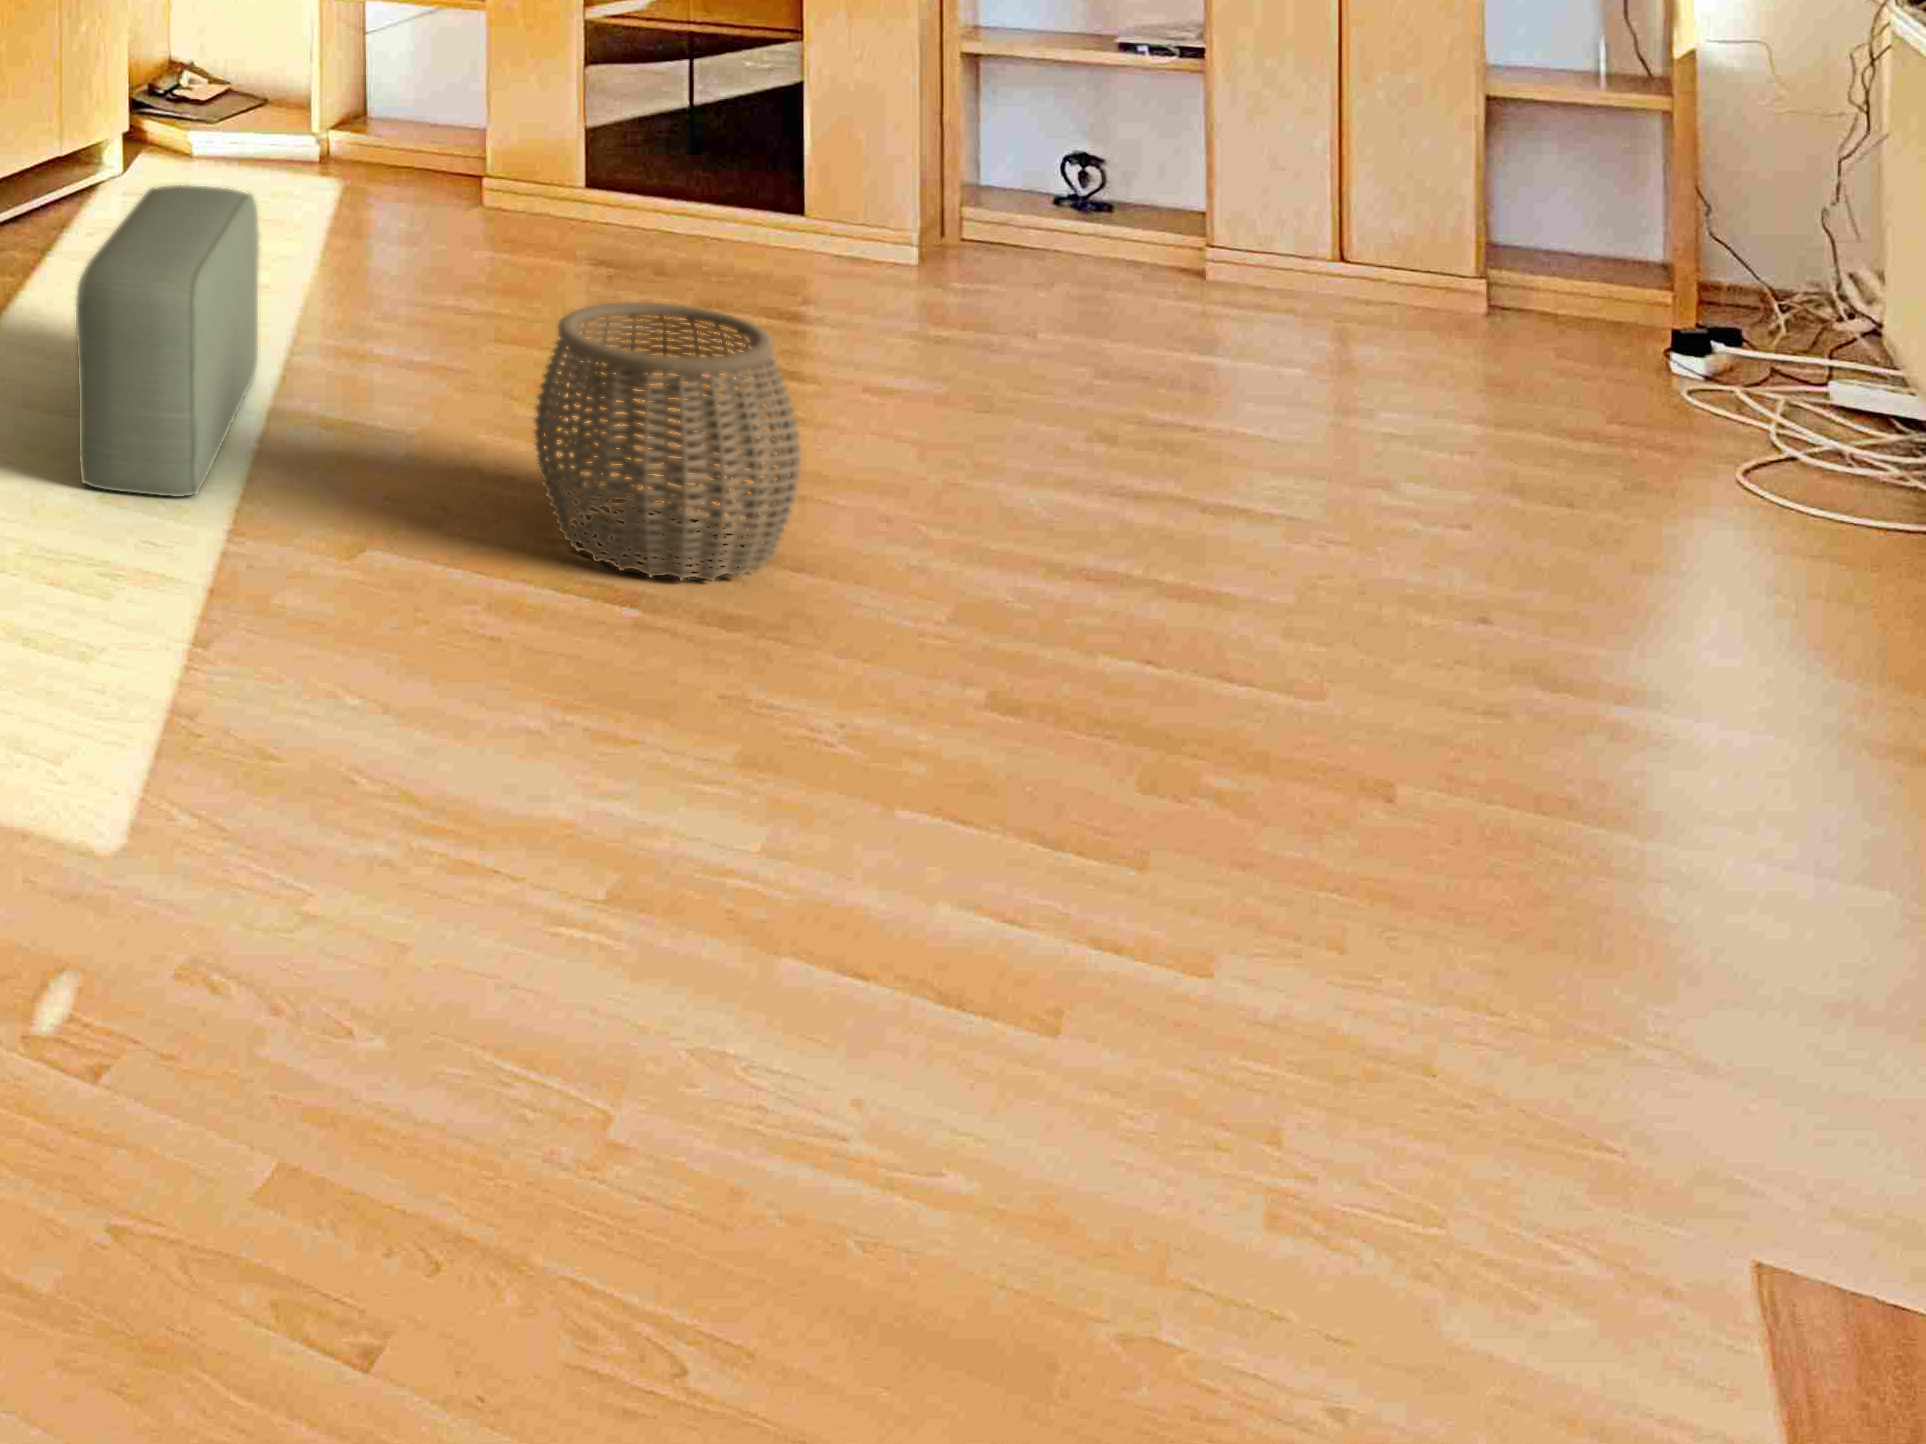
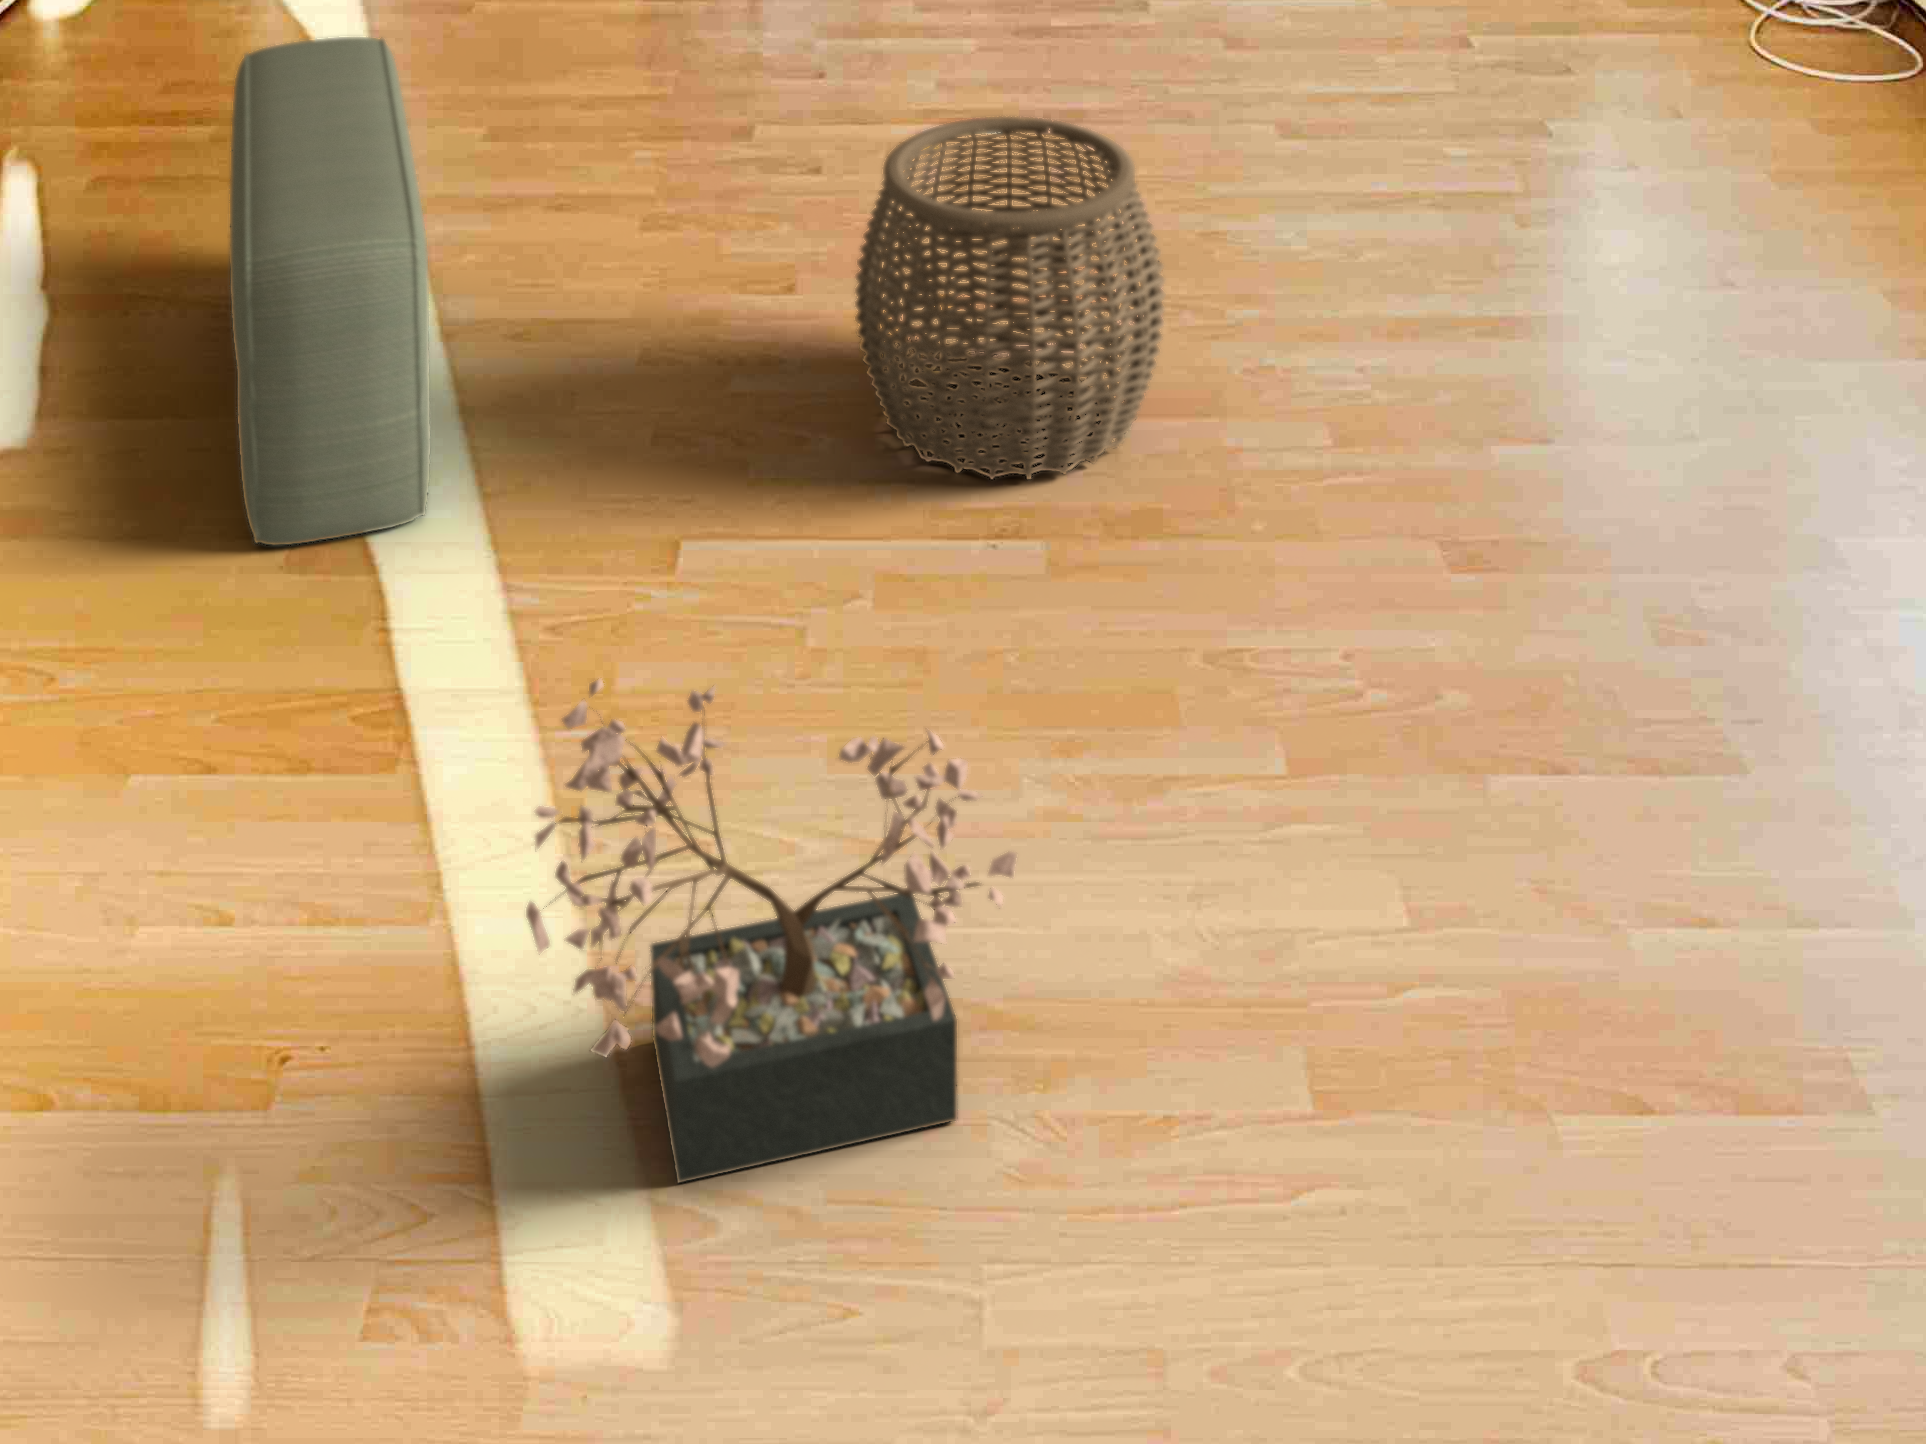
decorative plant: none [91,488,411,826] -> present [526,679,1016,1183]

